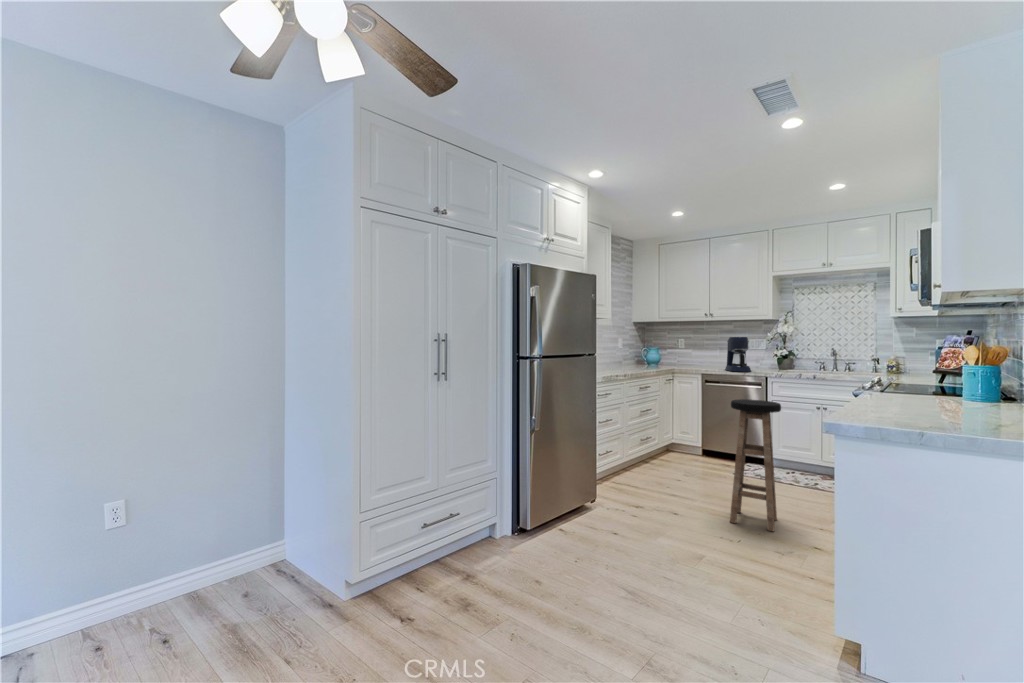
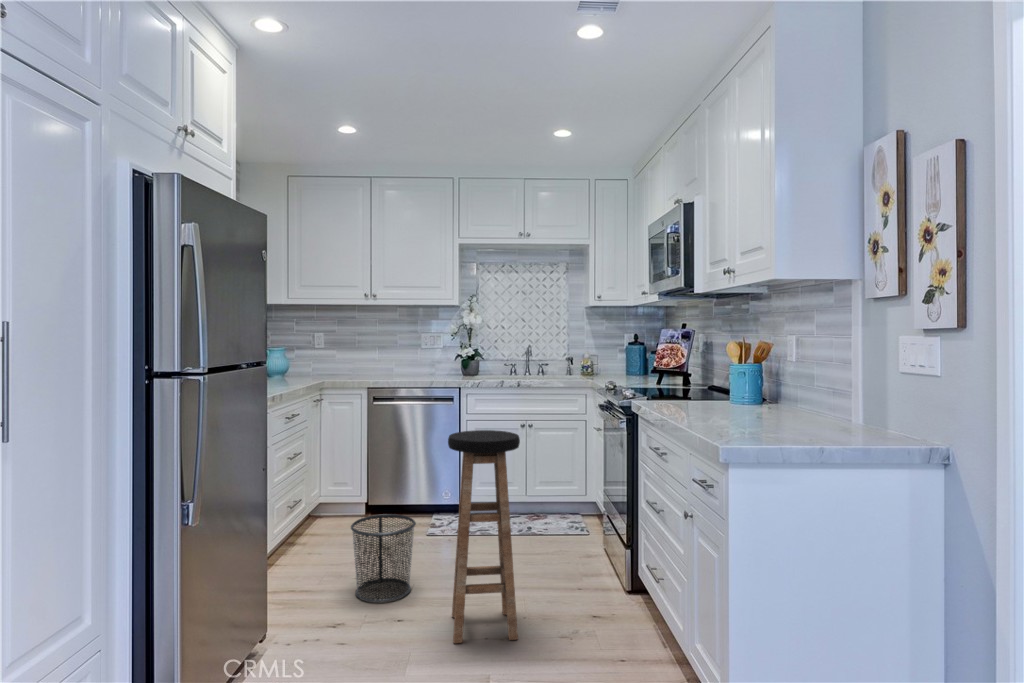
coffee maker: present [725,337,751,372] -> none [401,331,438,382]
waste bin: none [677,447,718,497] -> present [351,514,416,603]

